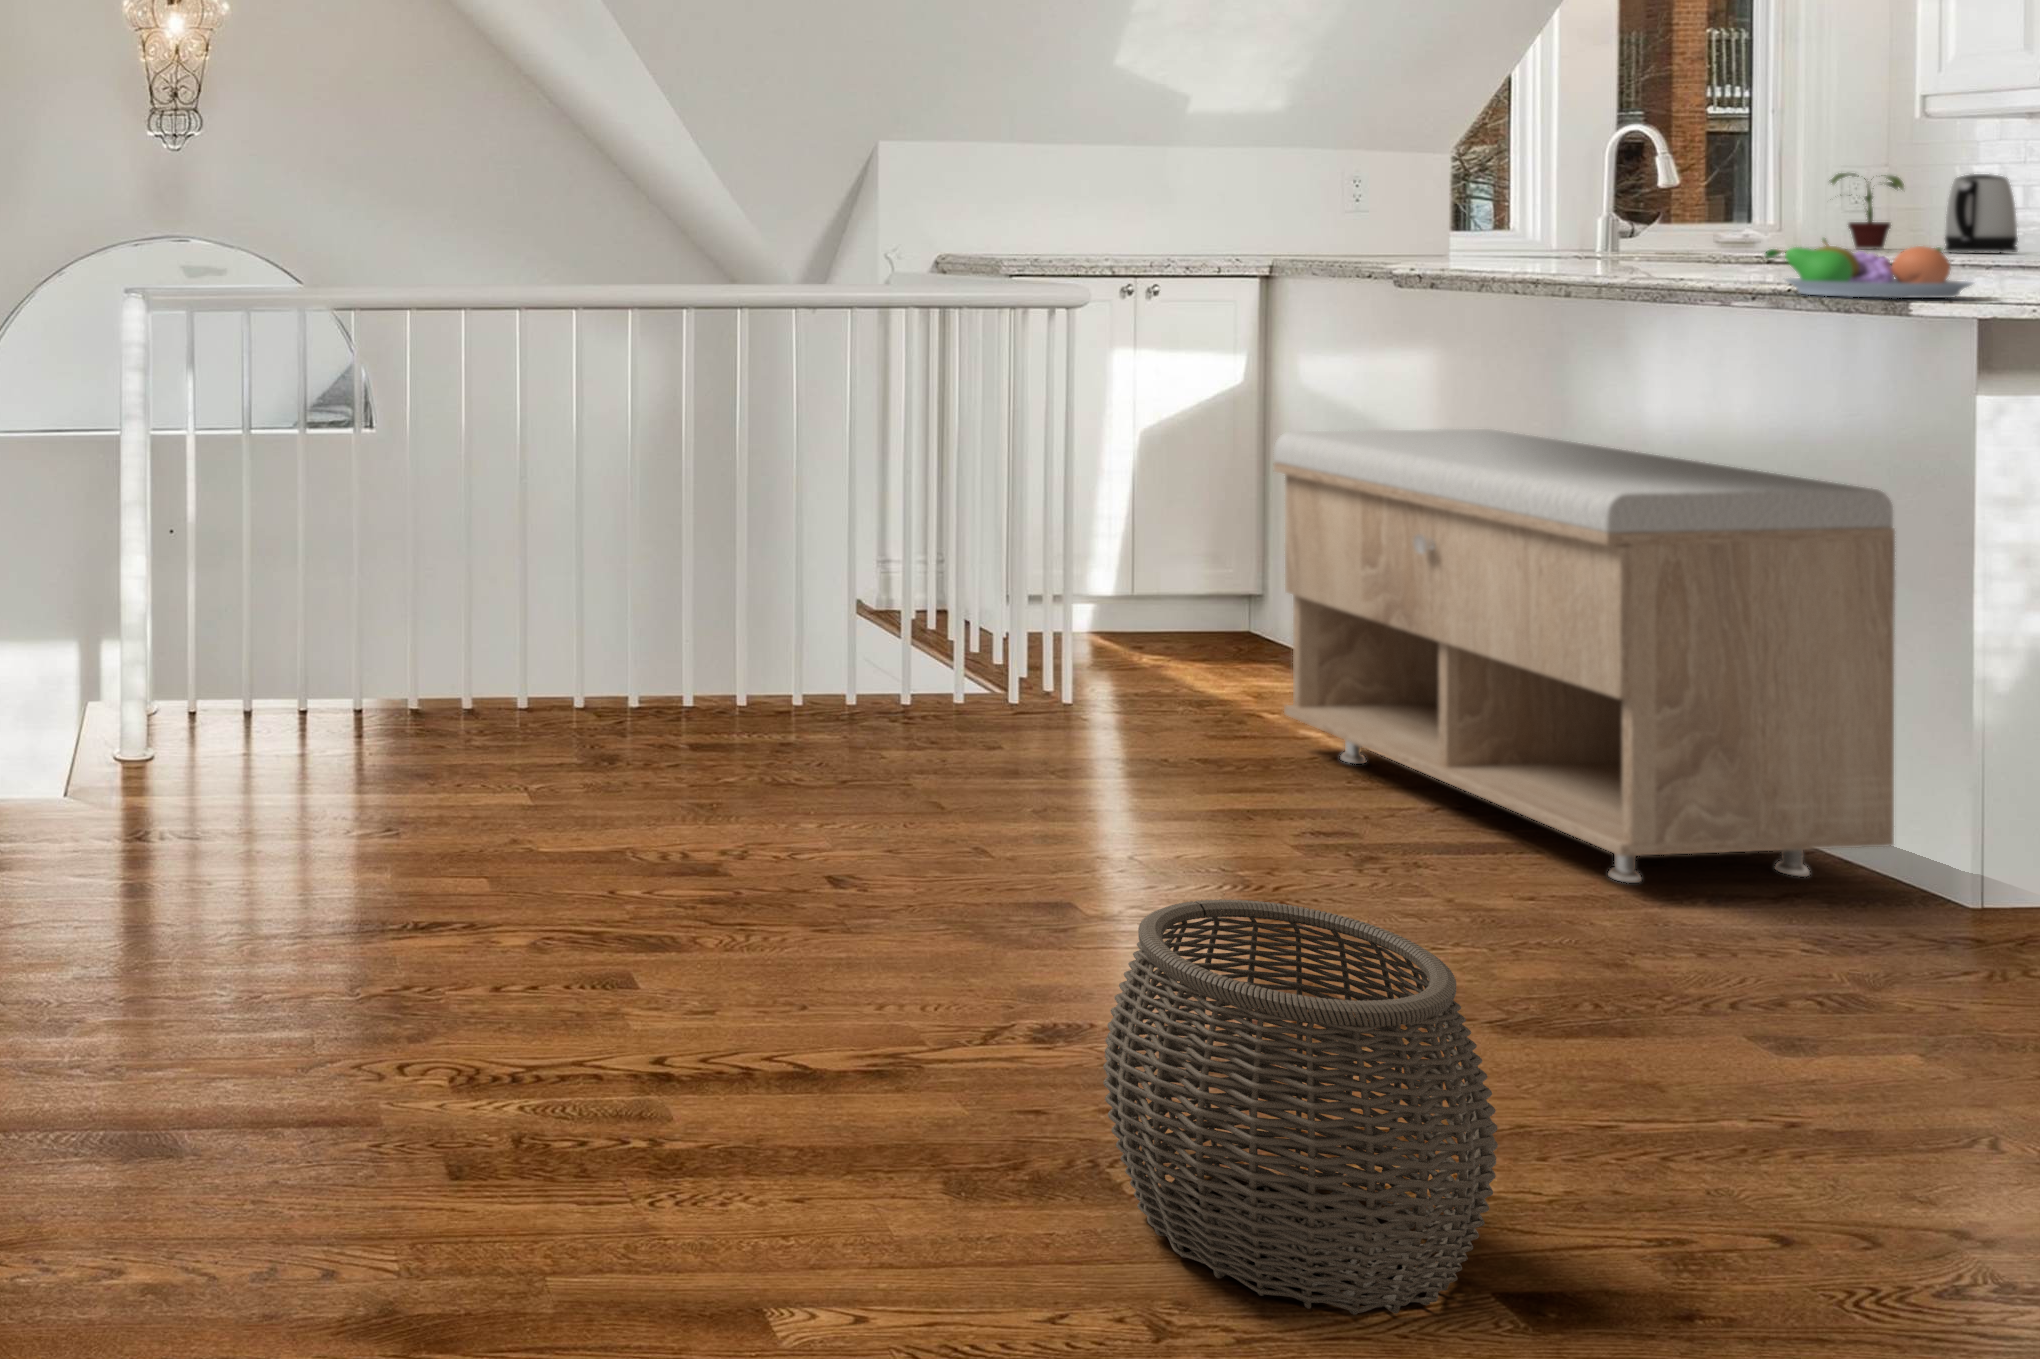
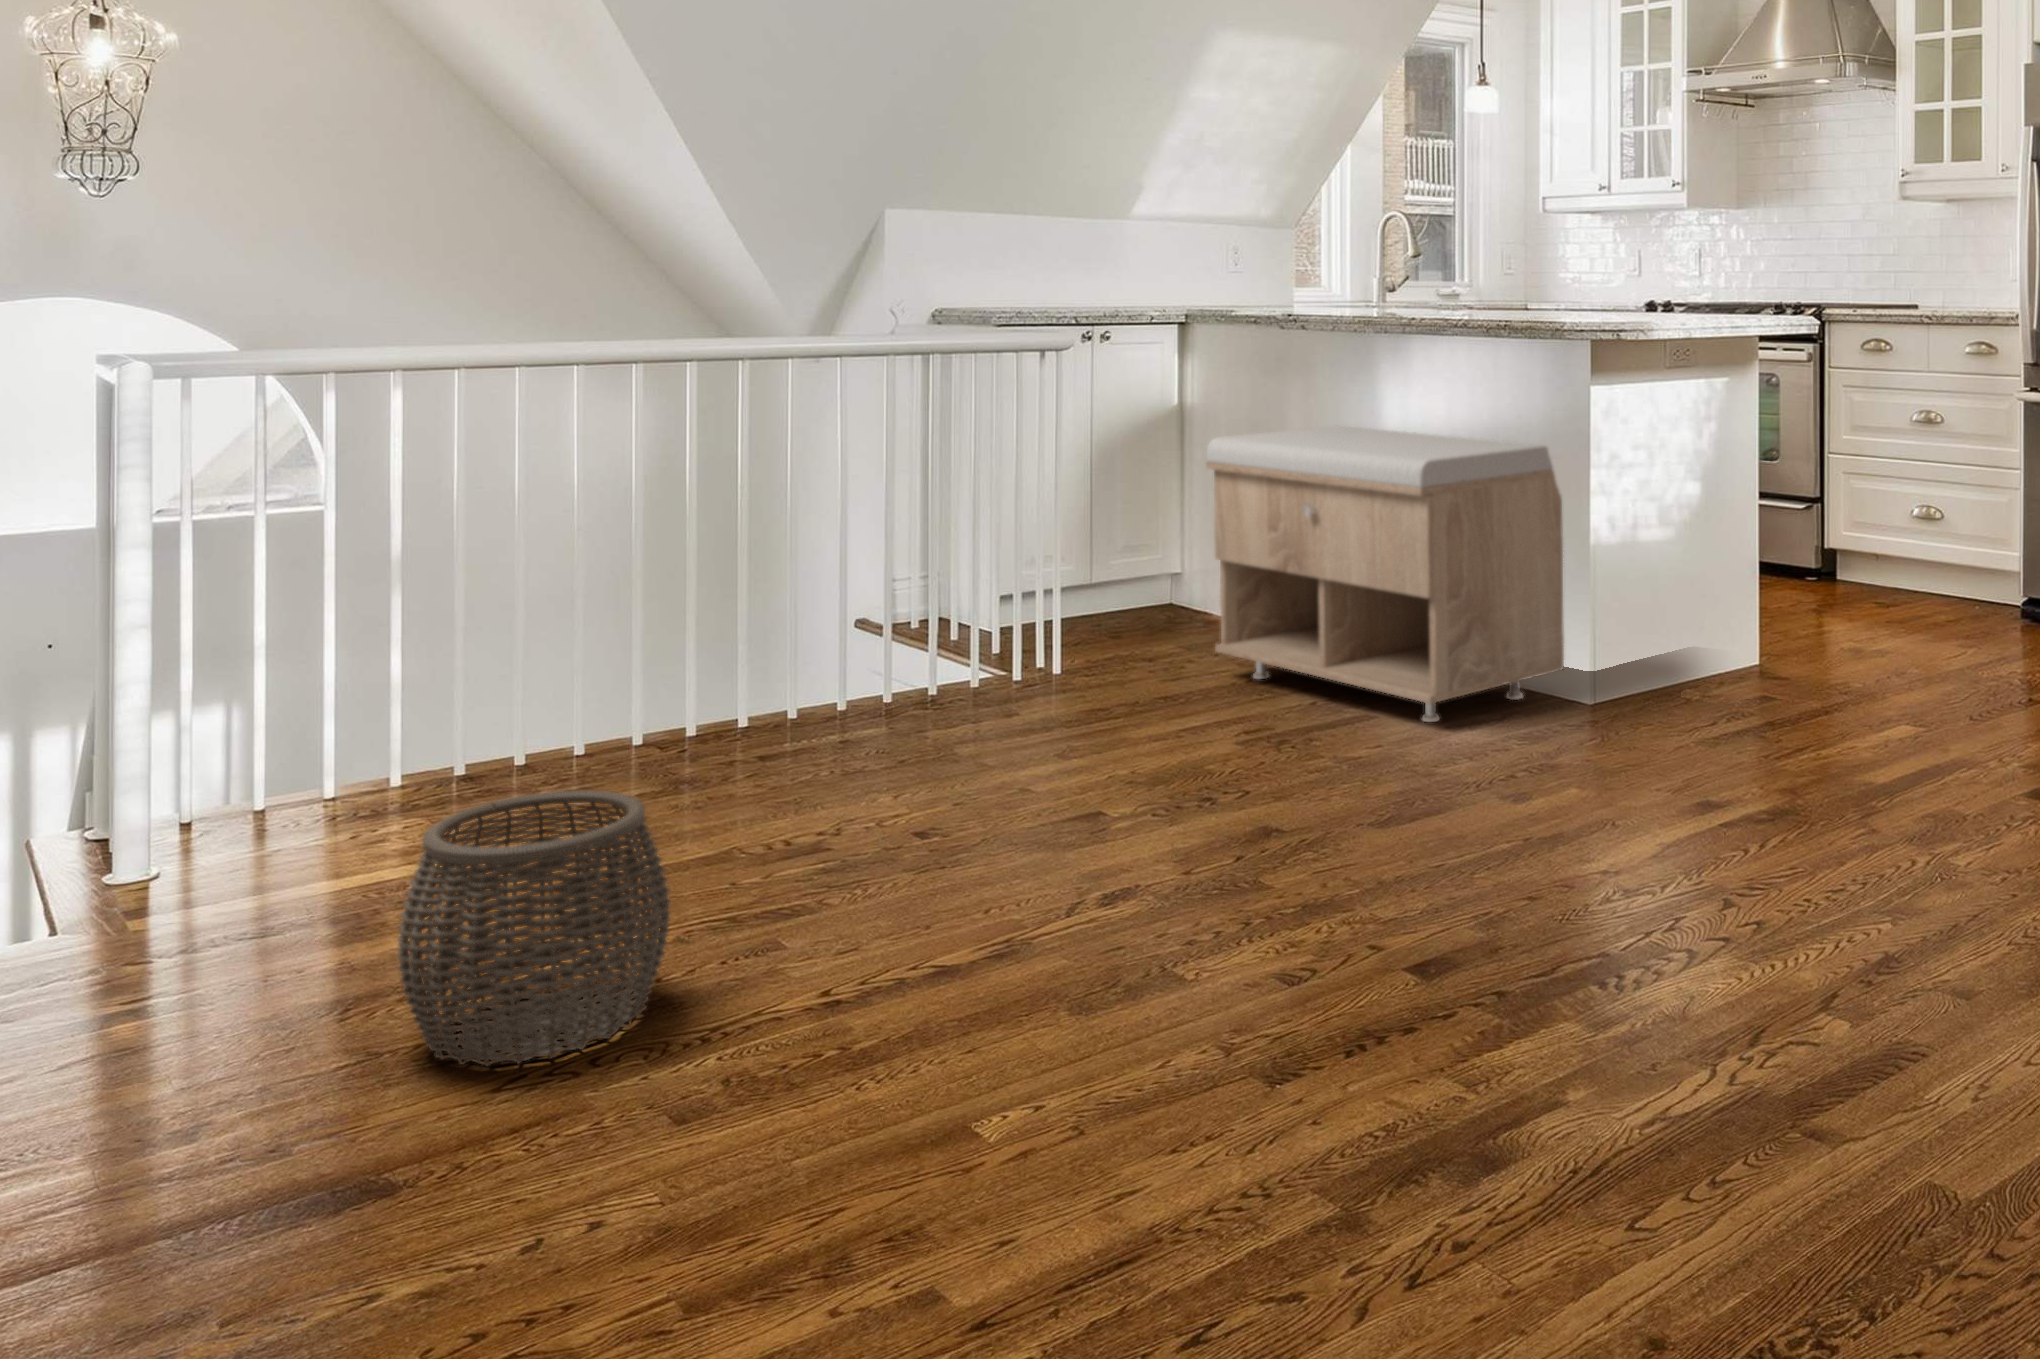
potted plant: present [1830,173,1904,249] -> none [1503,237,1544,289]
kettle: present [1945,174,2018,253] -> none [1565,239,1600,290]
fruit bowl: present [1765,238,1973,298] -> none [1495,285,1597,324]
woven basket: present [1103,899,1498,1315] -> present [398,791,670,1066]

